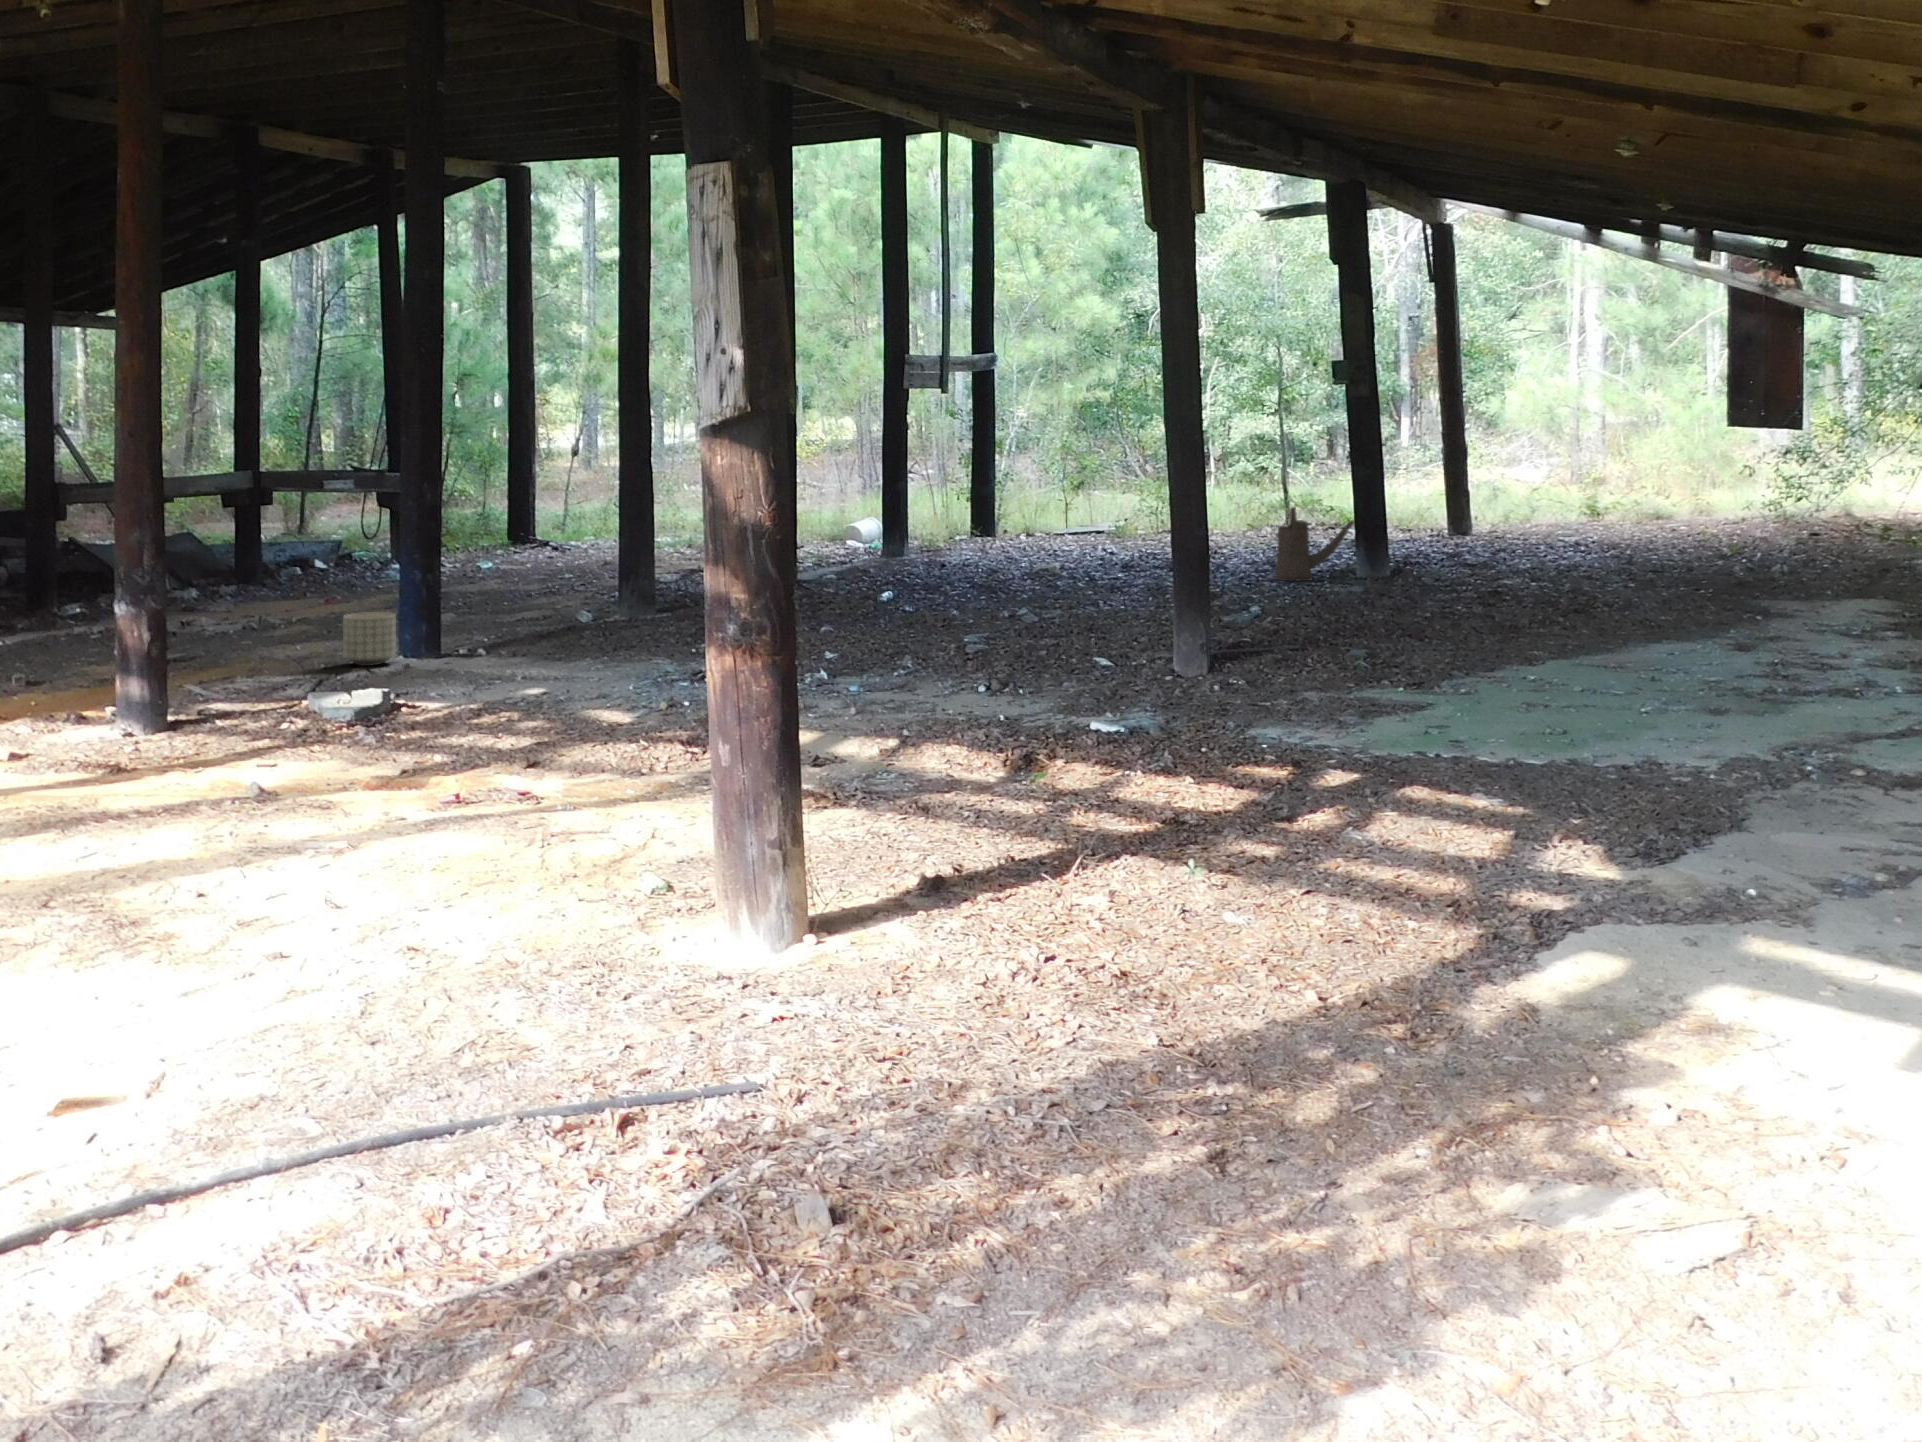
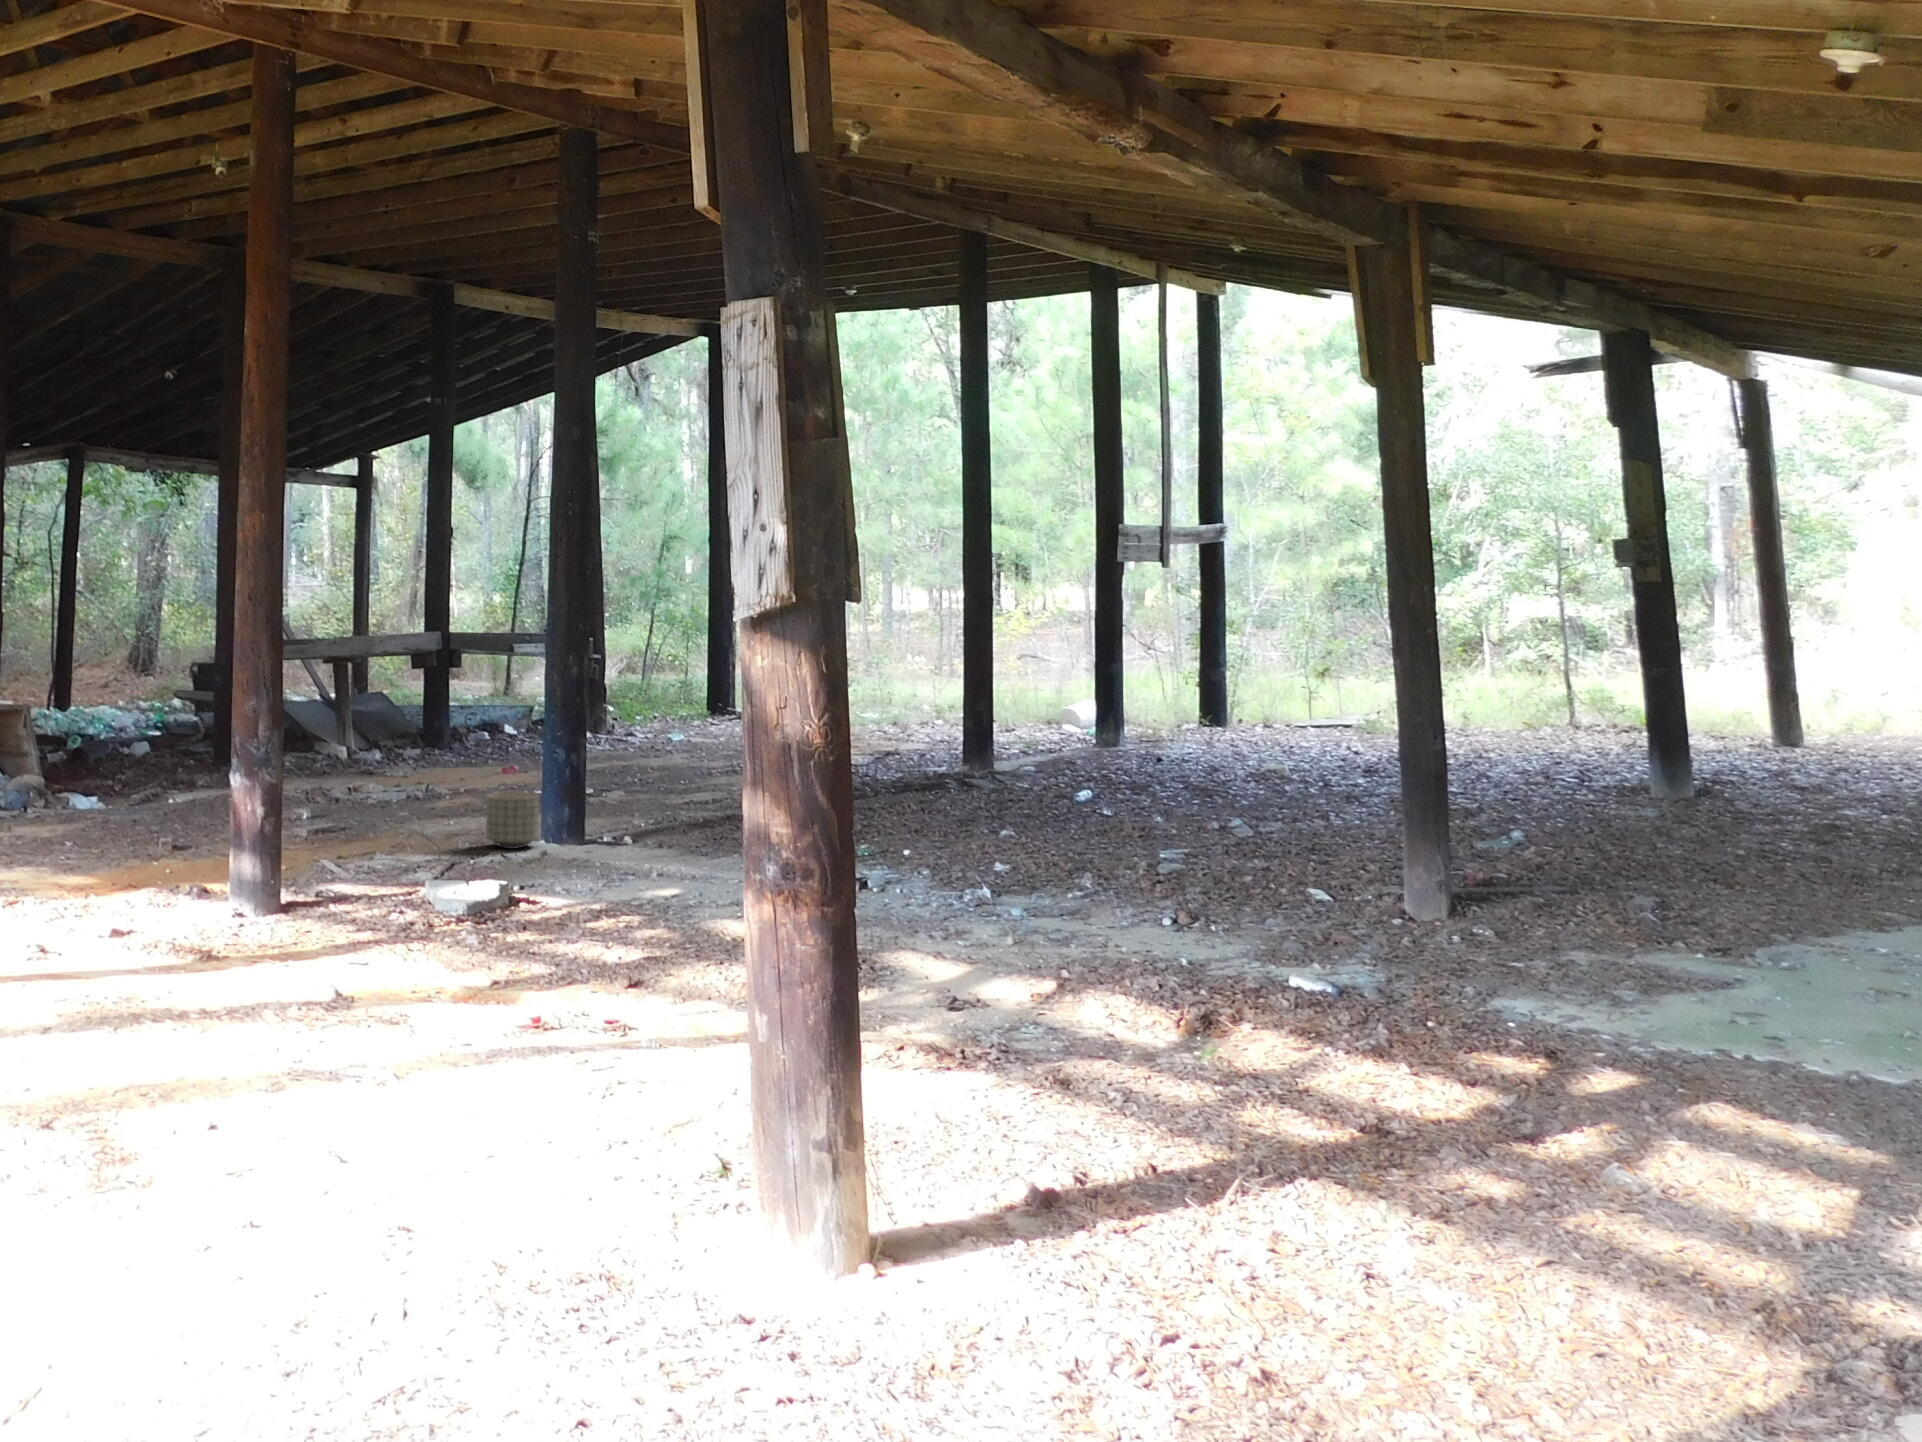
watering can: present [1265,507,1354,582] -> none [1528,710,1643,799]

